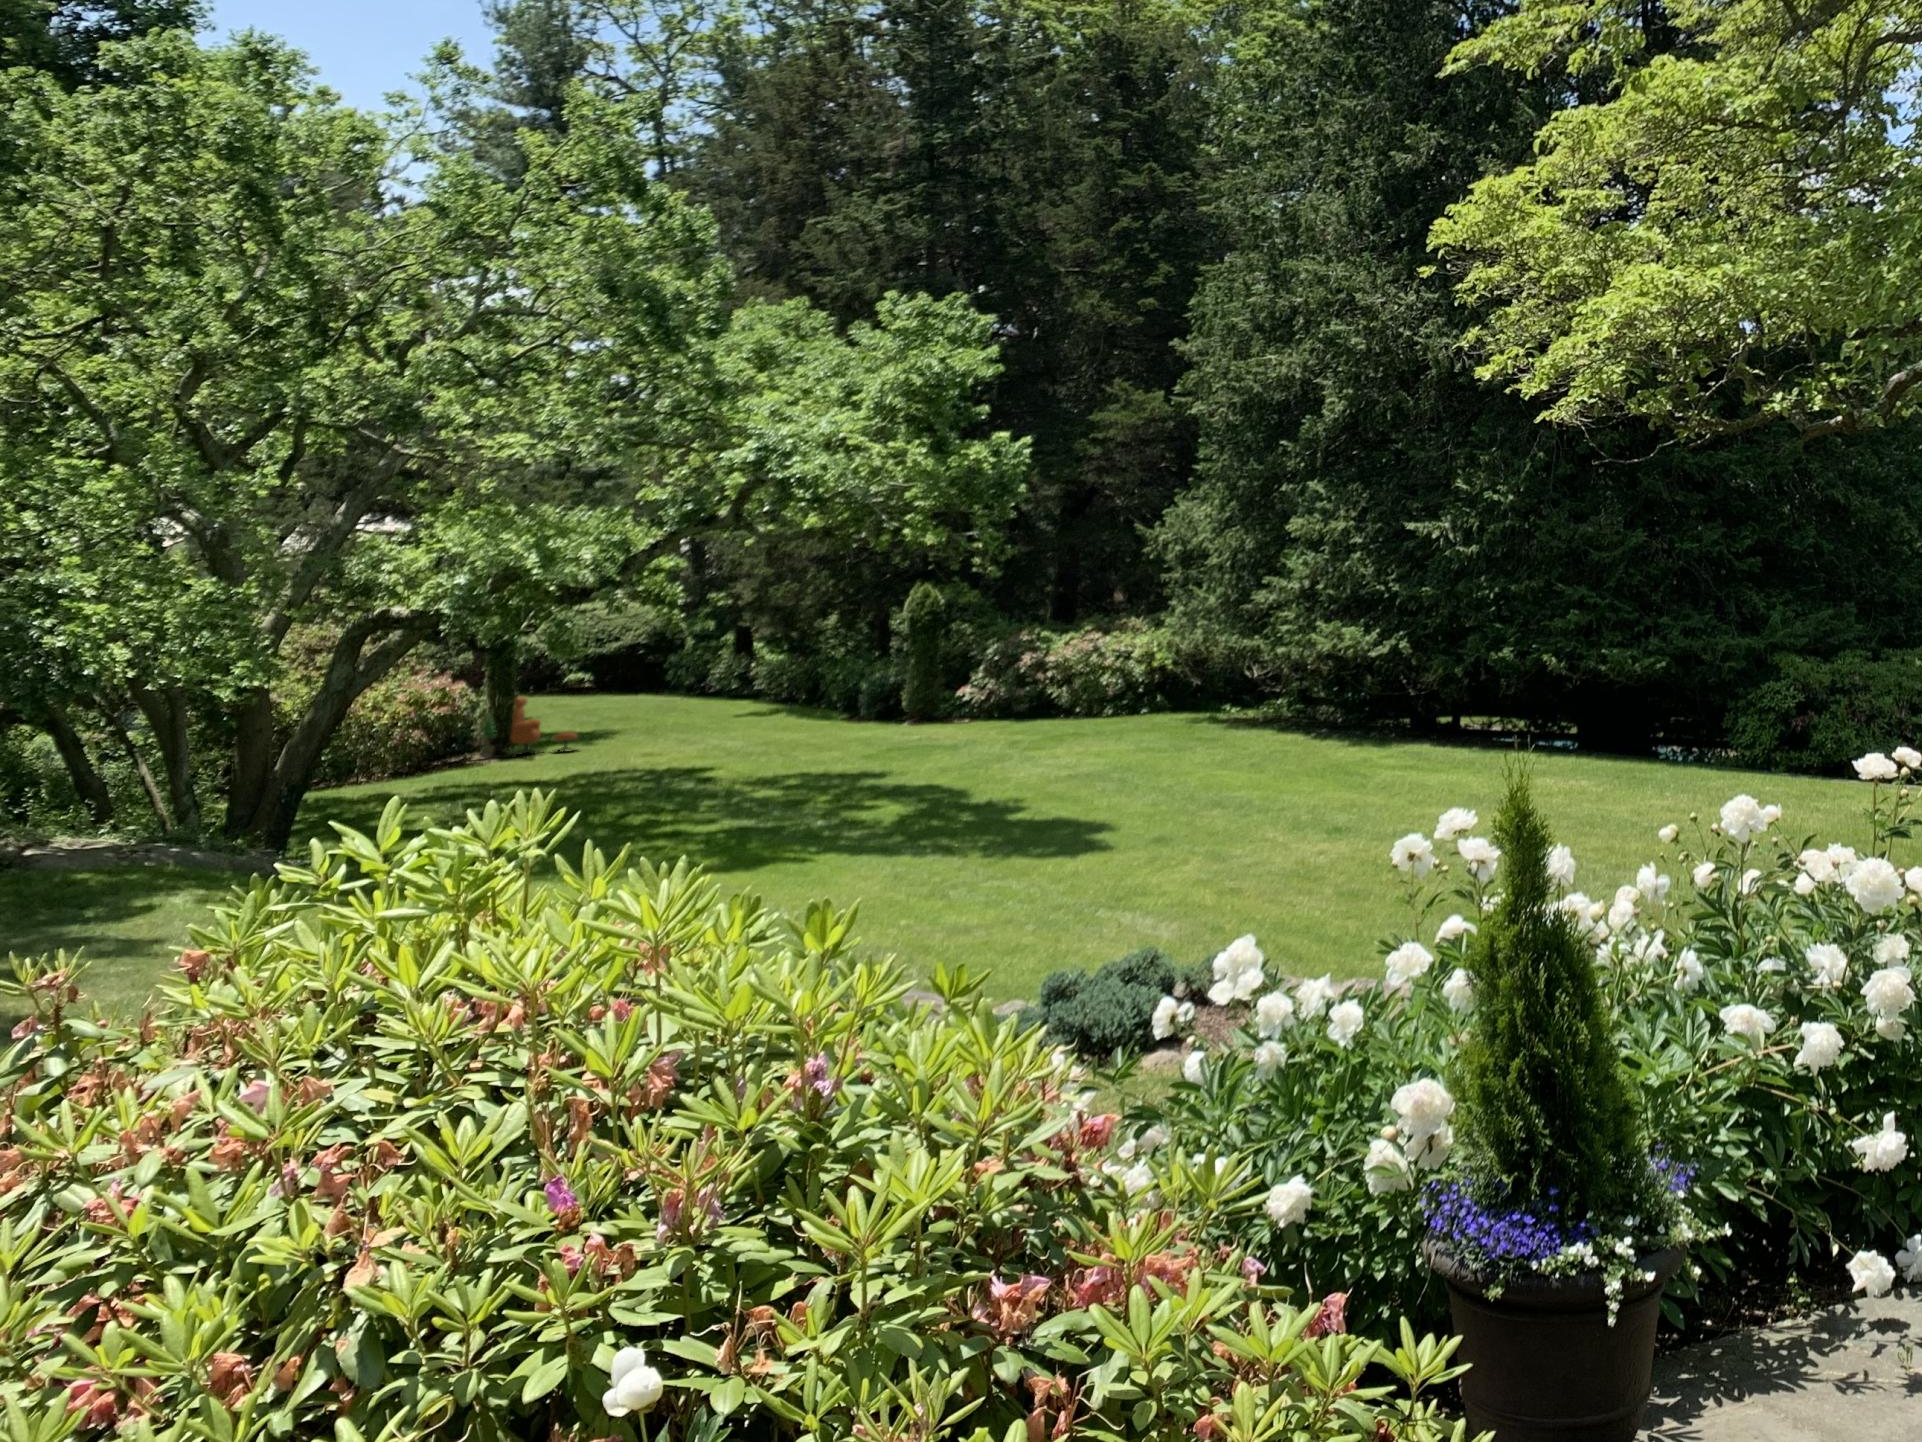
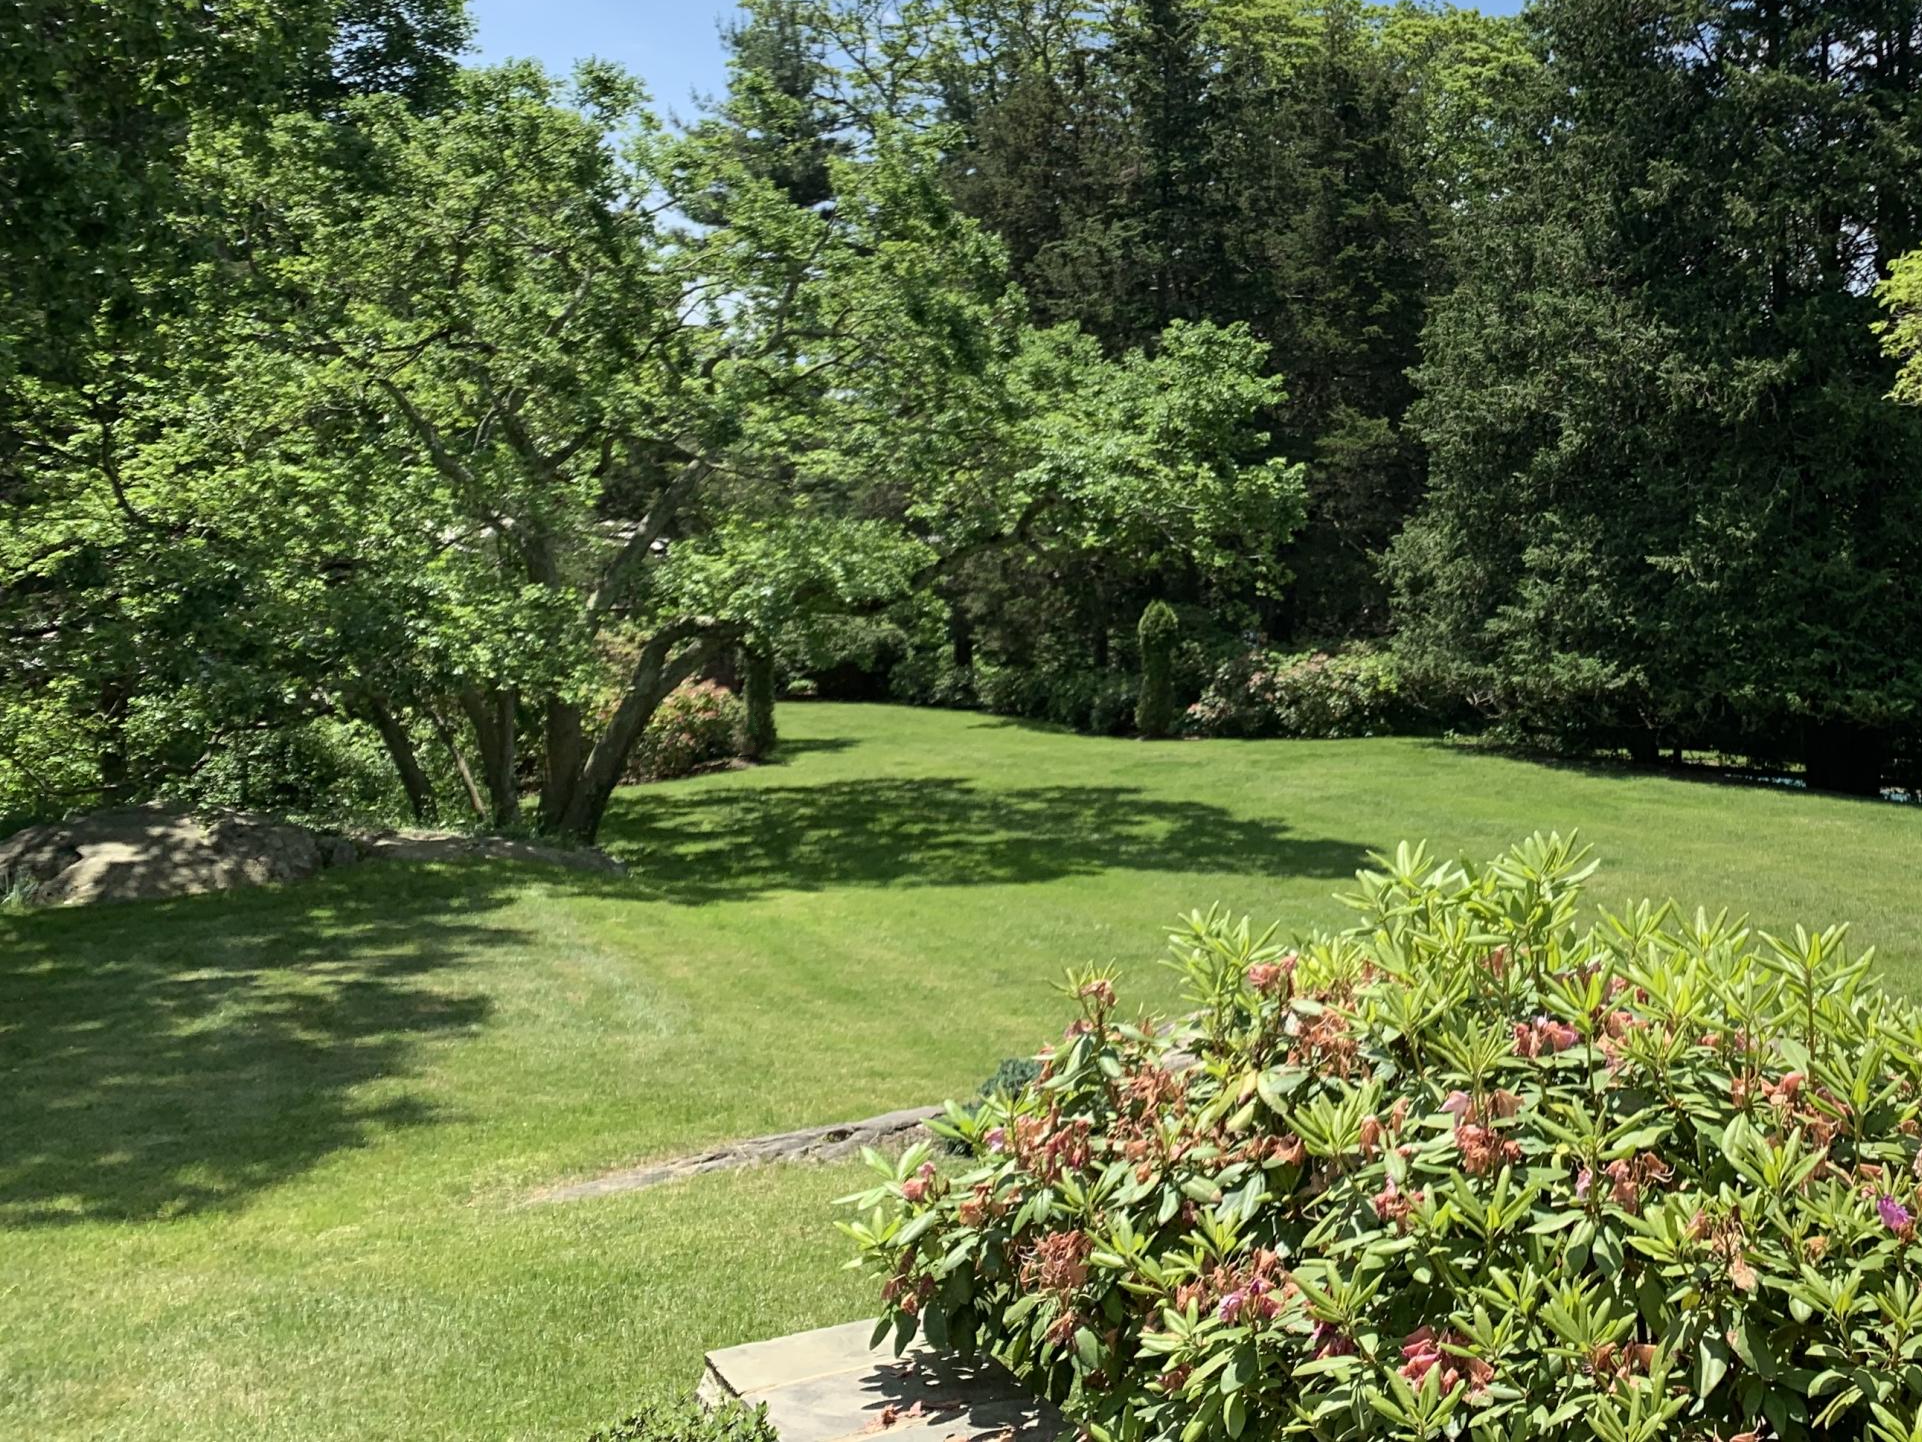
lounge chair: present [510,697,578,755] -> none [765,696,833,753]

